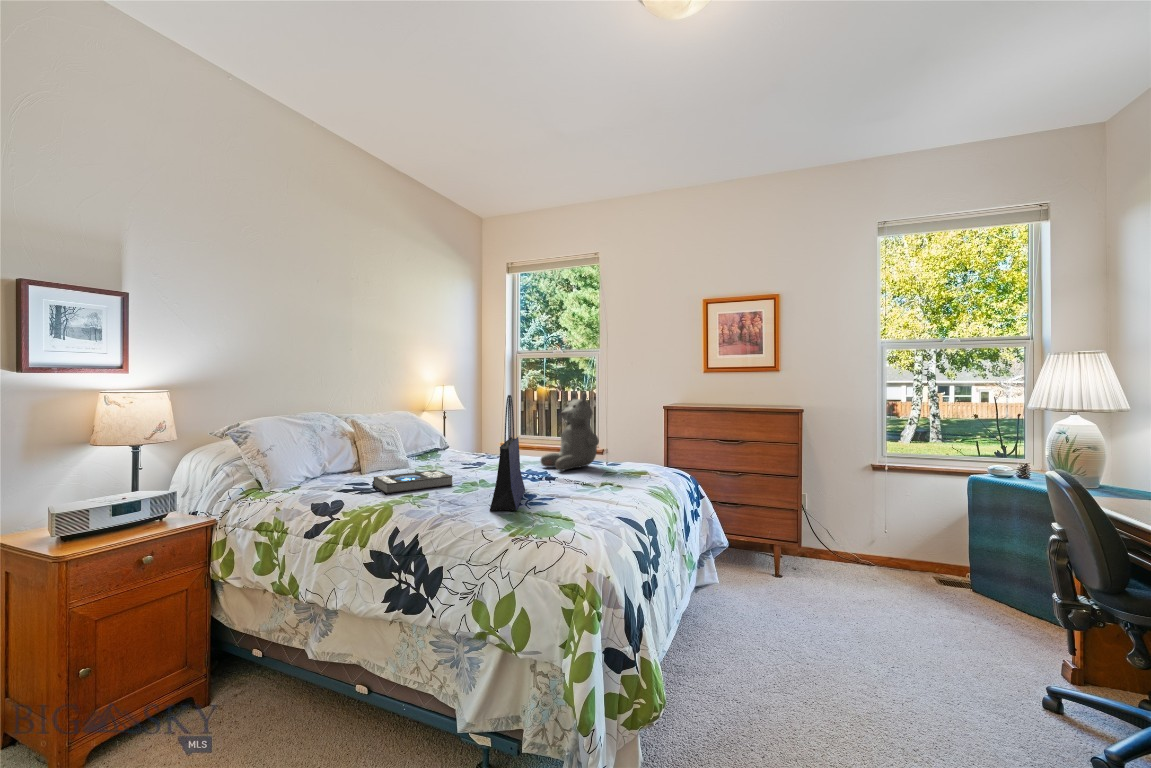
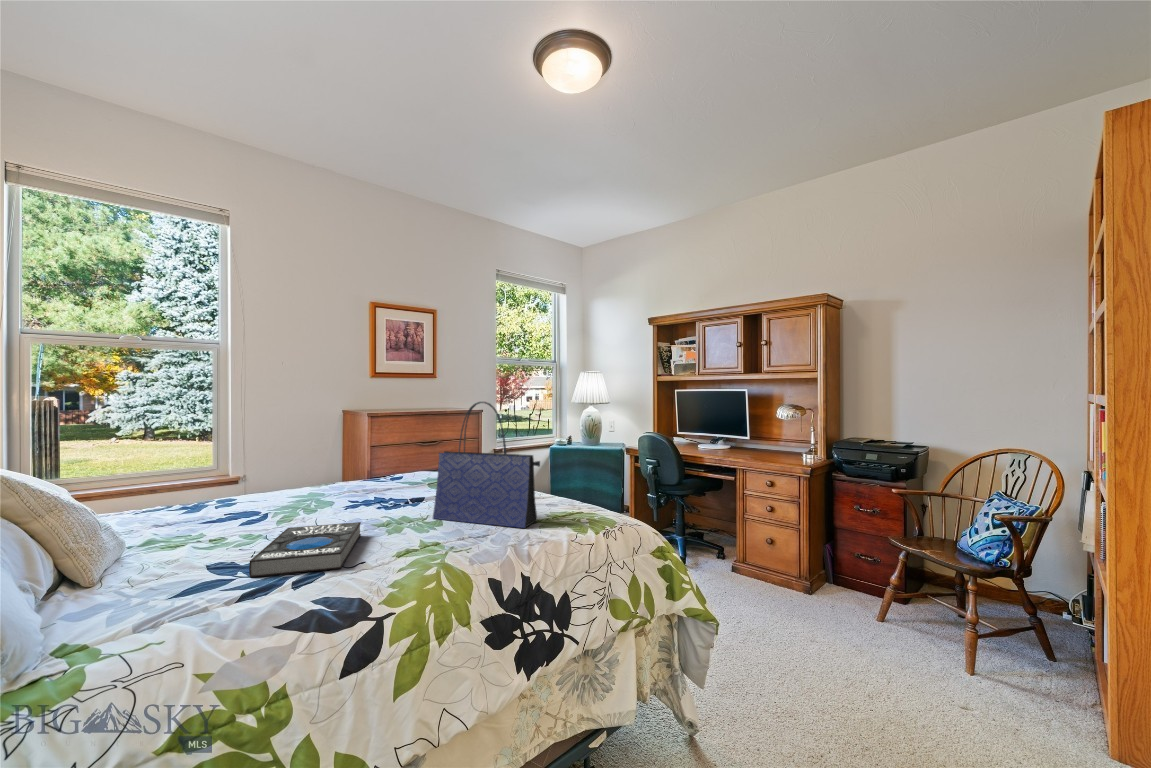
teddy bear: present [541,392,599,471] -> none [337,399,415,496]

